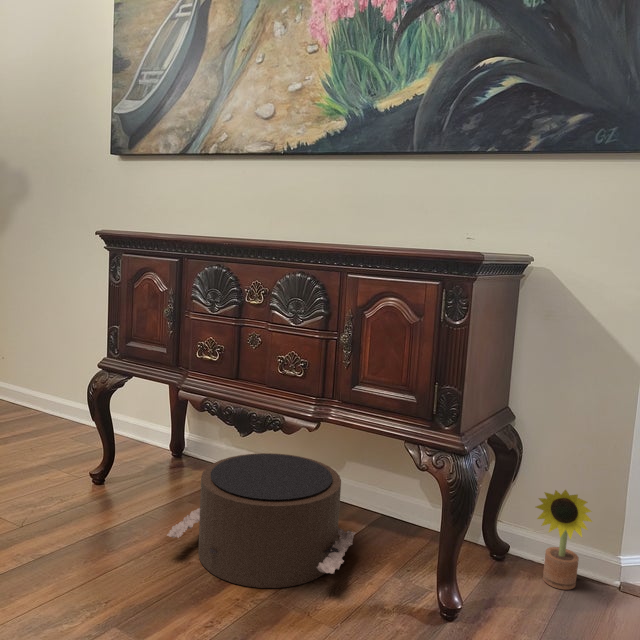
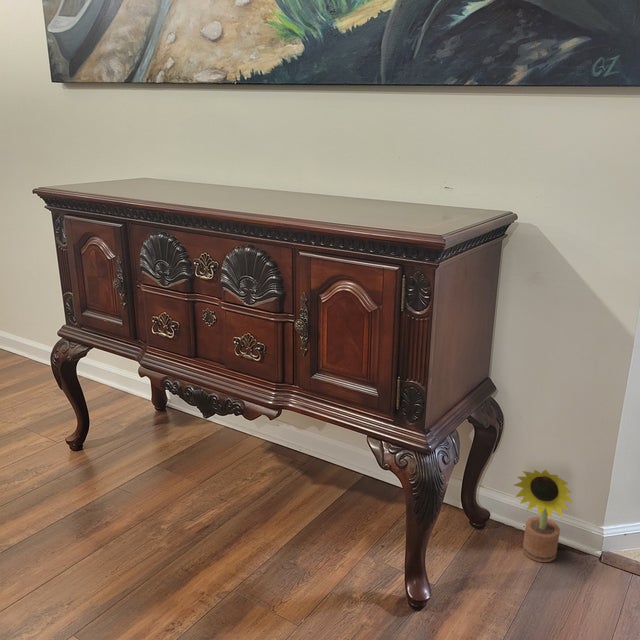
pouf: present [167,453,355,588] -> none [132,423,329,575]

